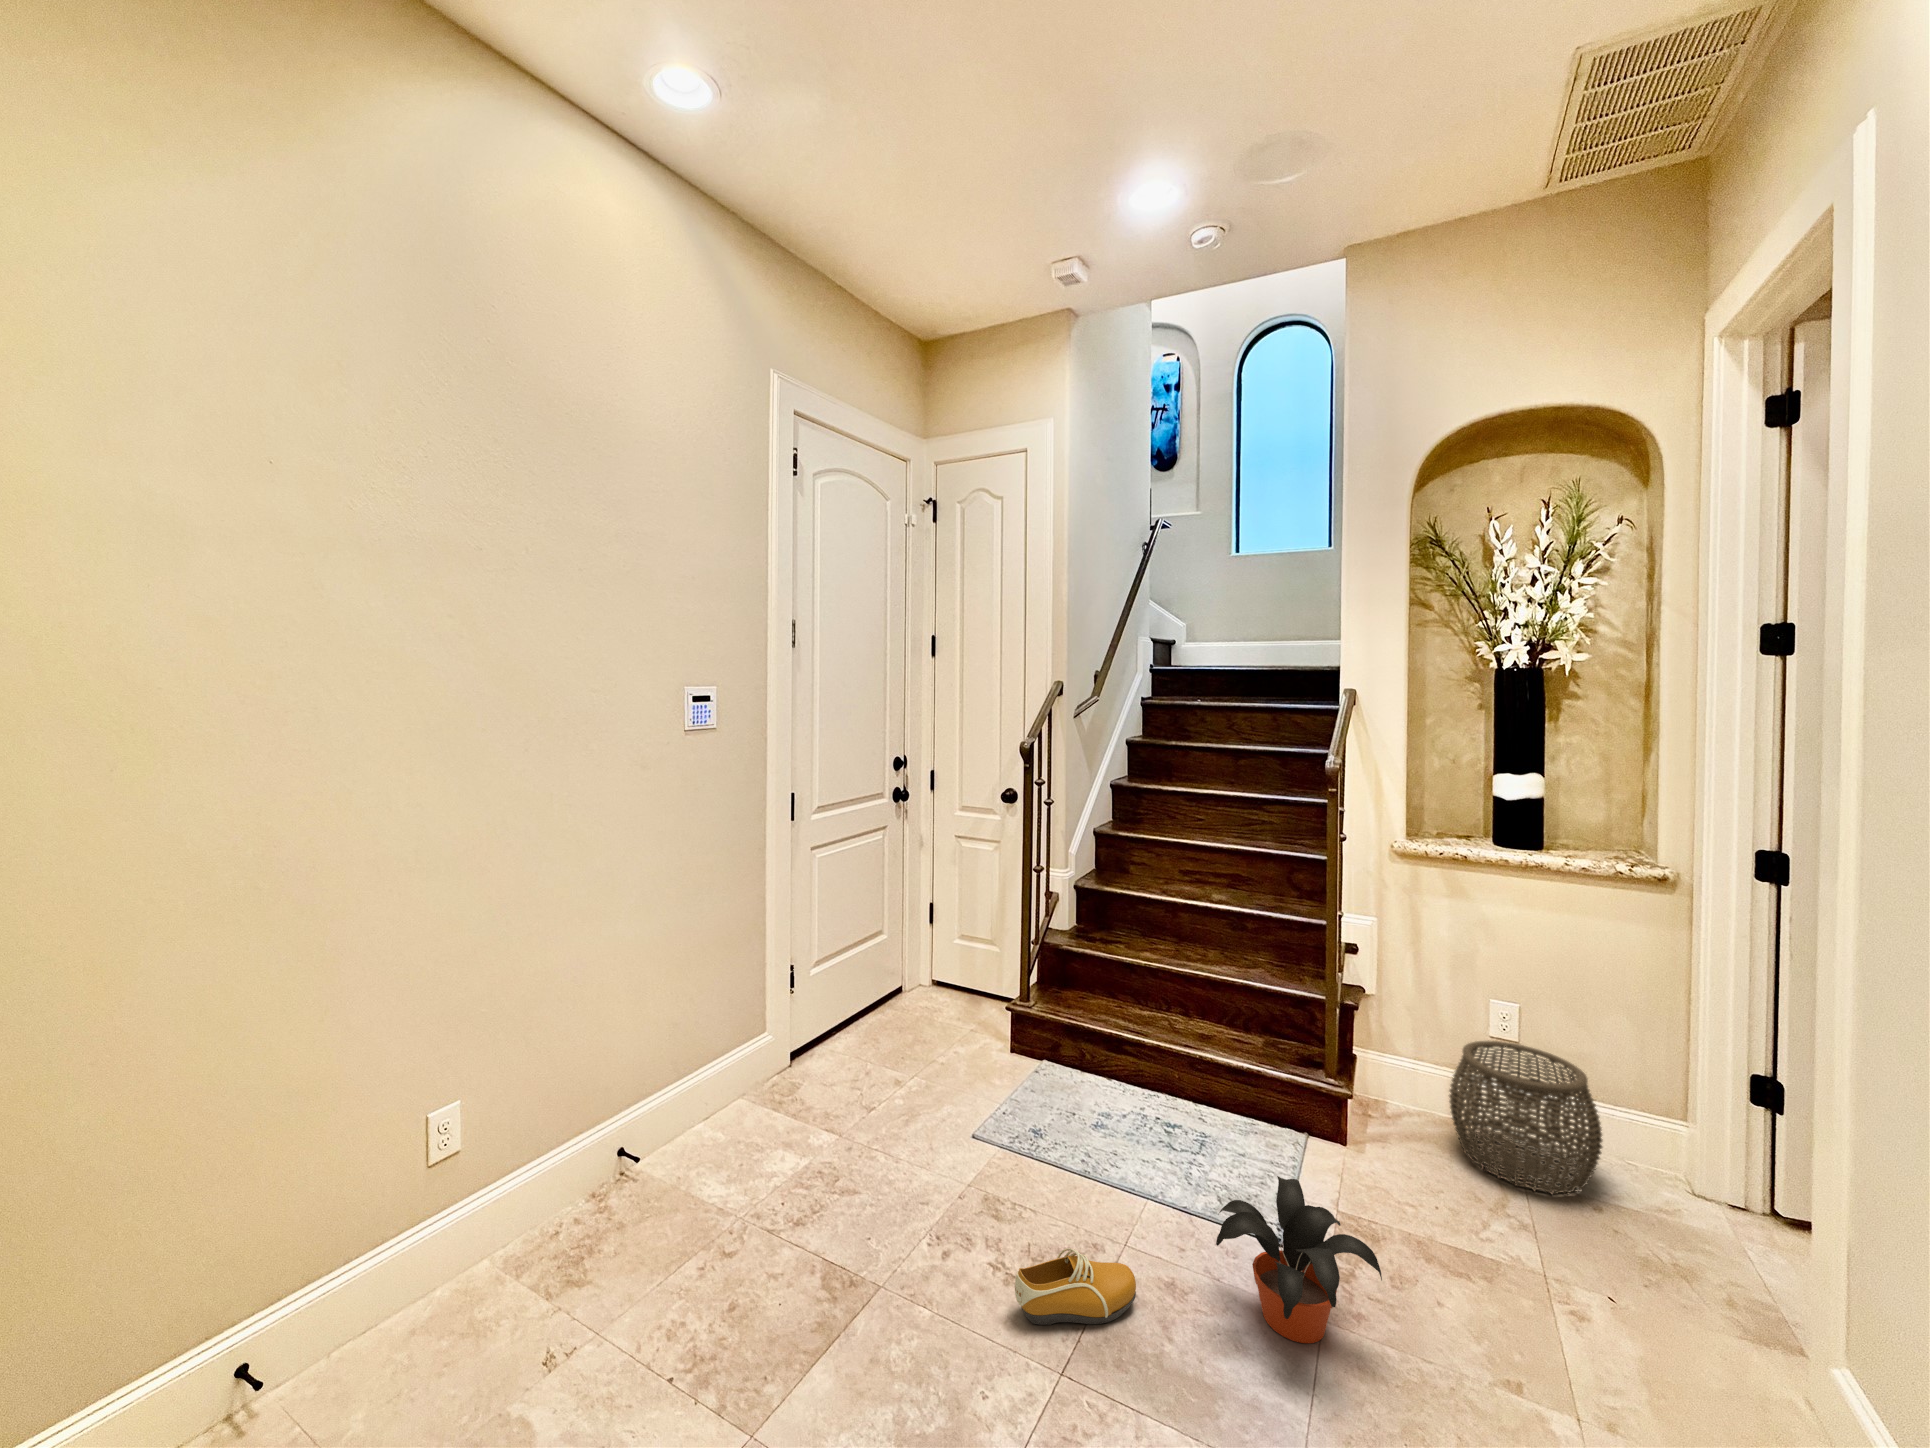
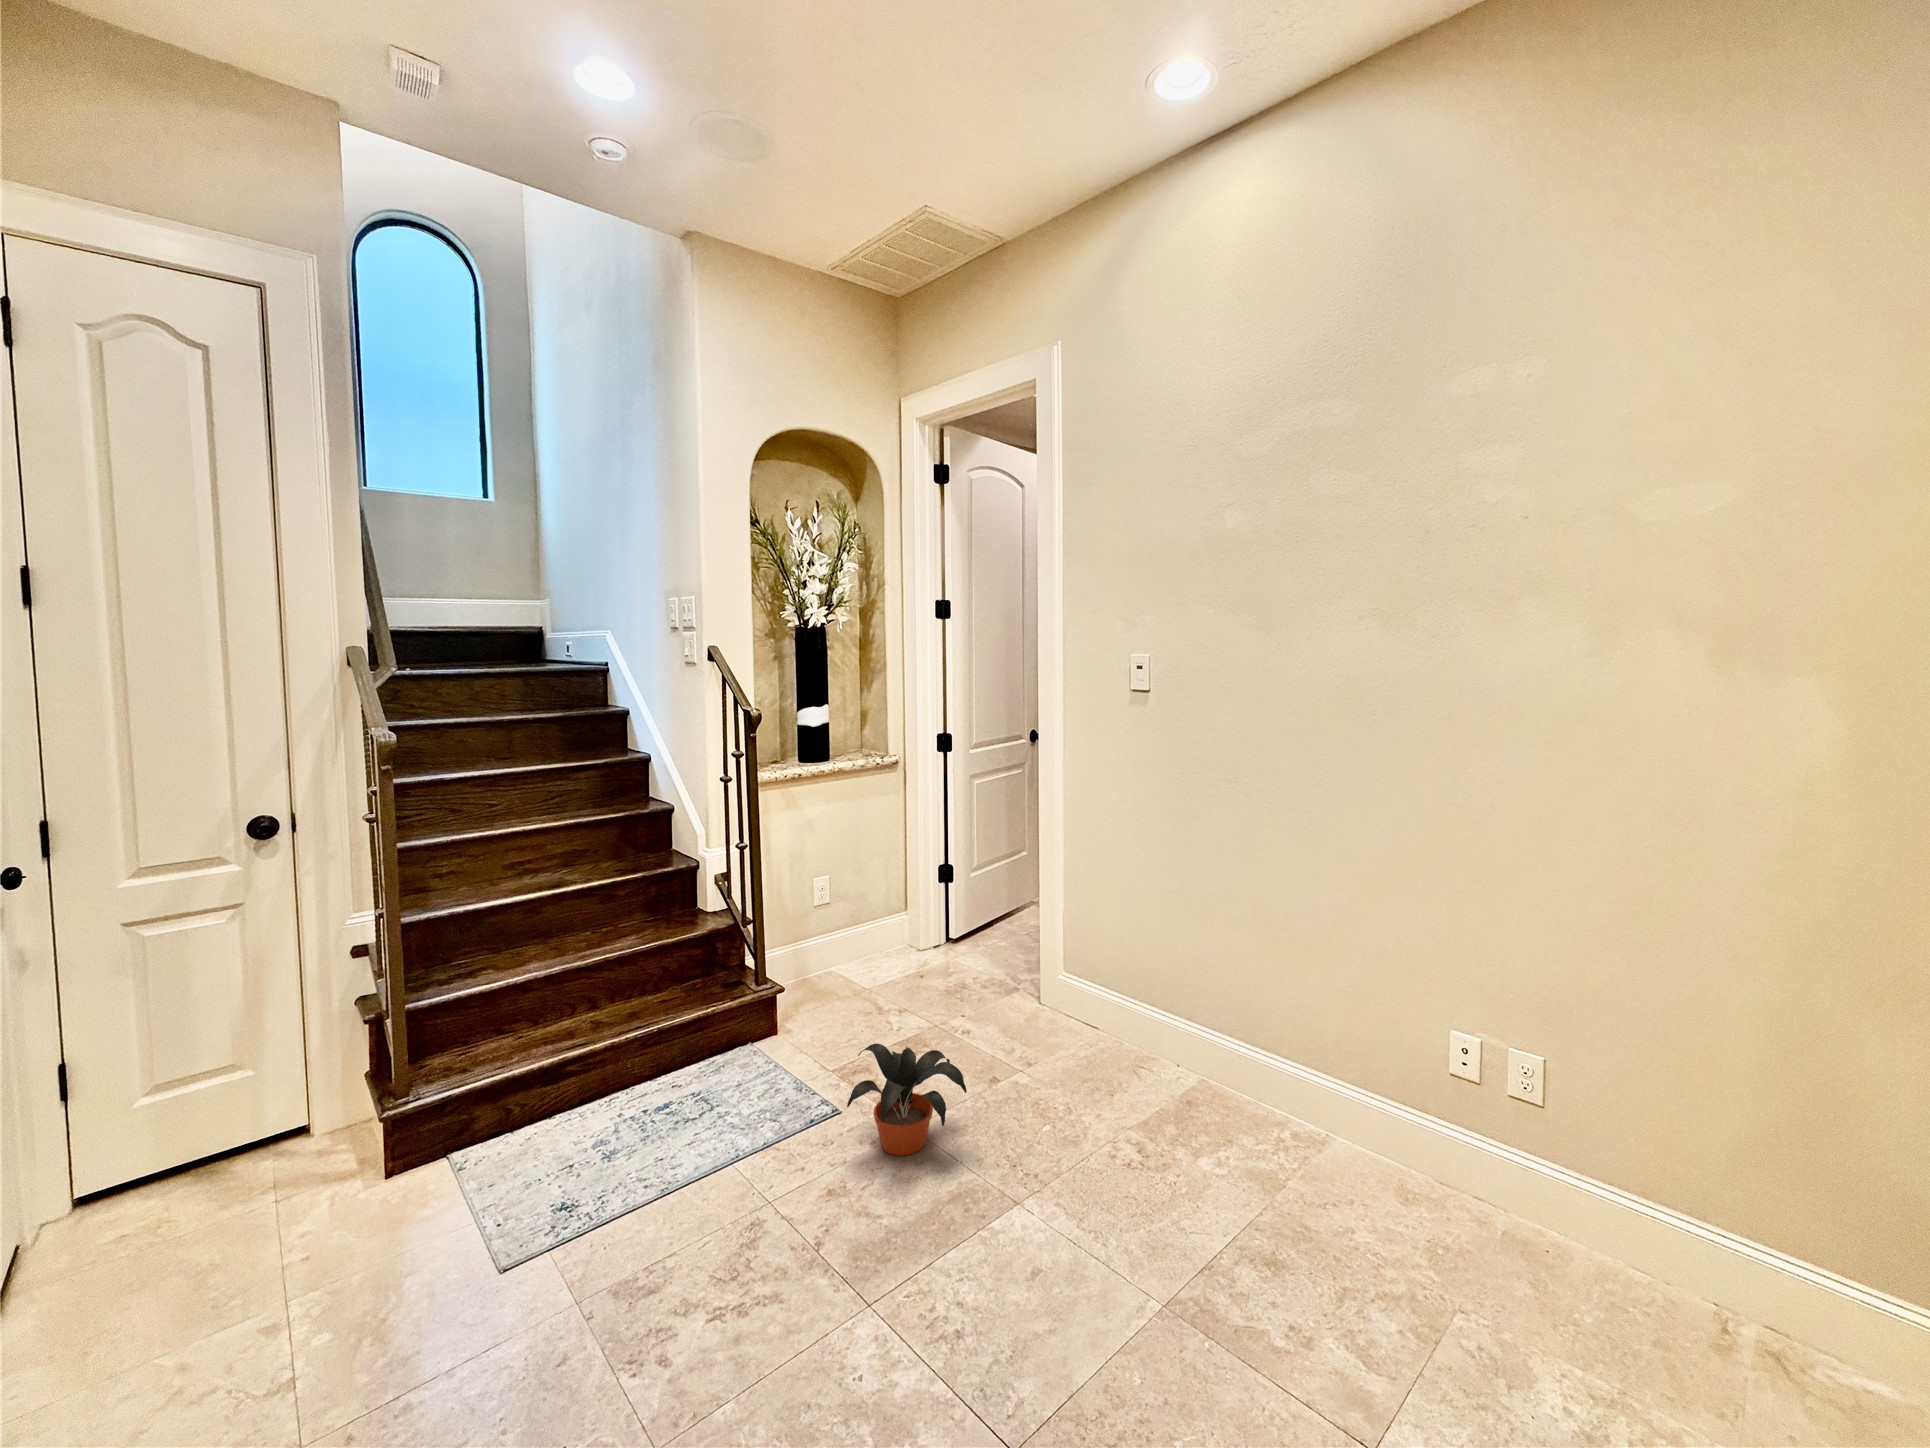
woven basket: present [1449,1041,1602,1194] -> none [816,898,905,995]
shoe: present [1015,1248,1136,1325] -> none [781,1198,845,1309]

